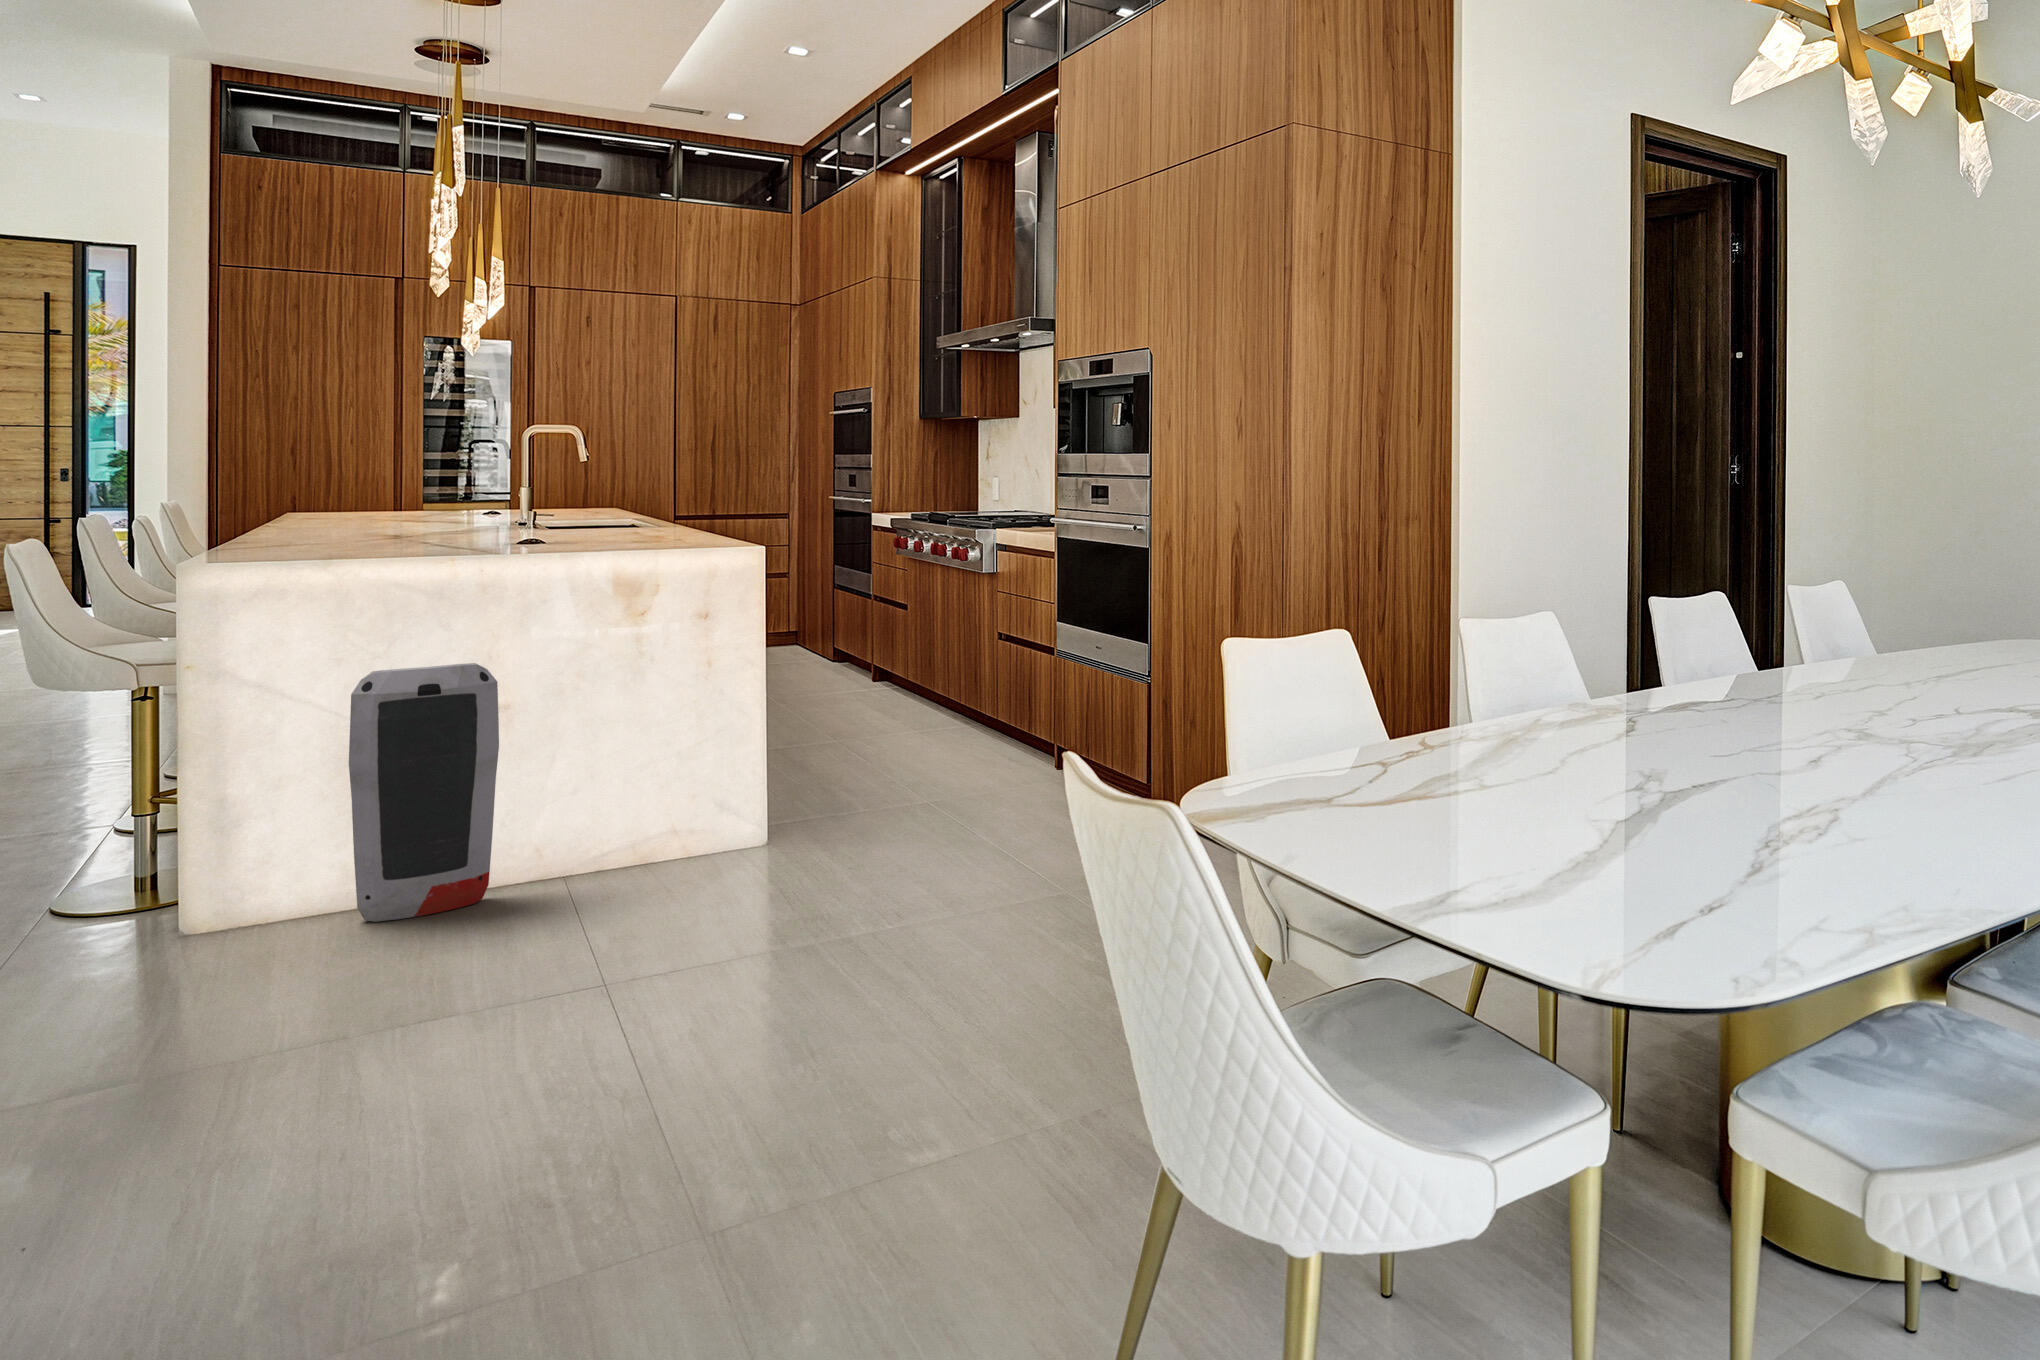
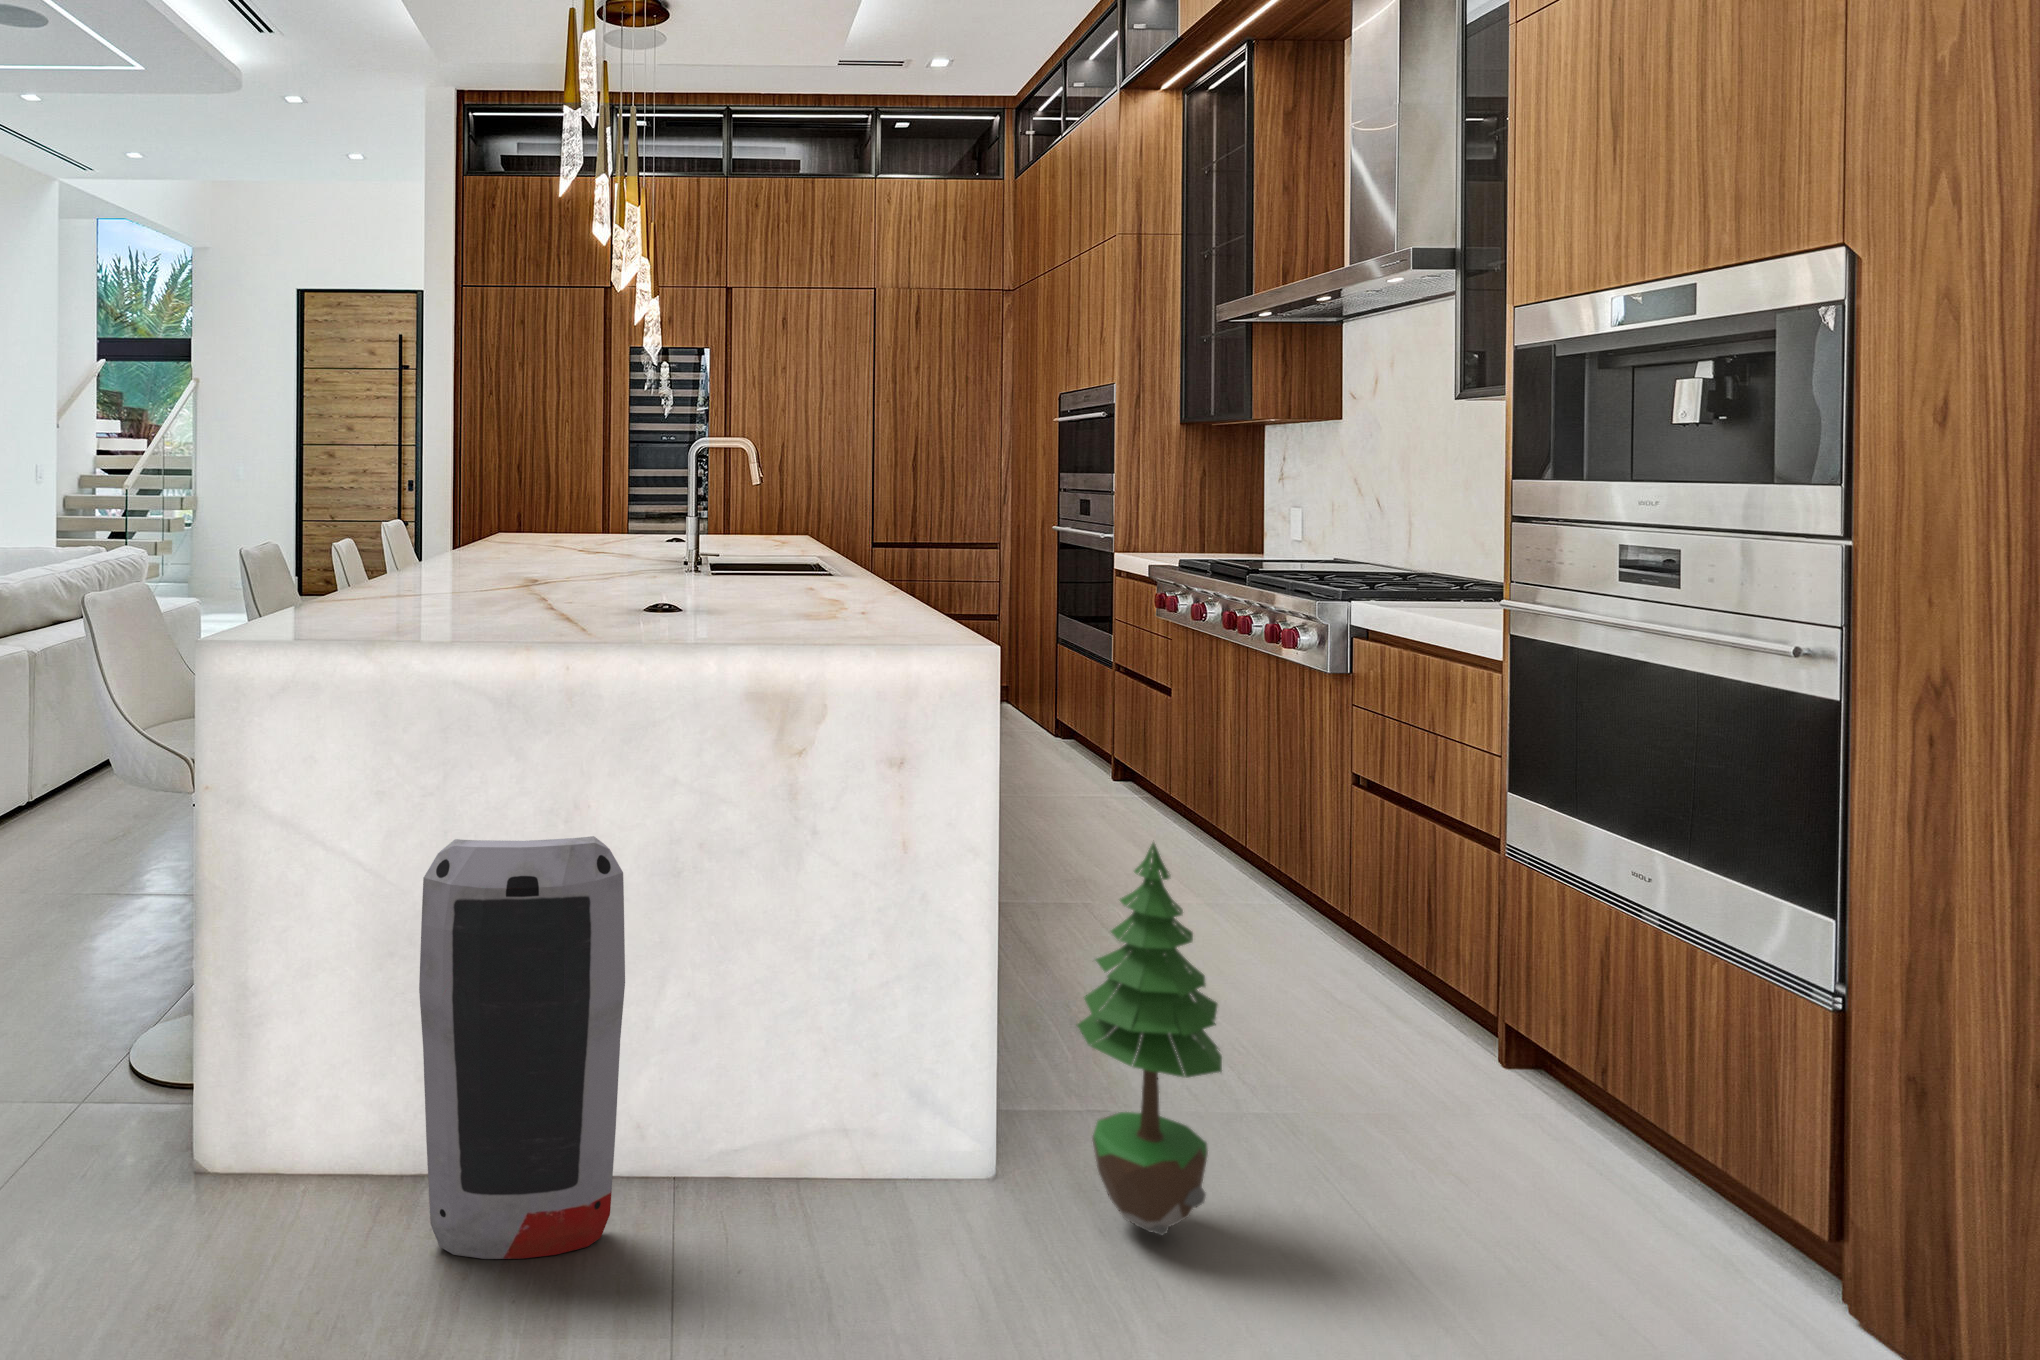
potted tree: none [786,639,866,845] -> present [1078,843,1222,1235]

